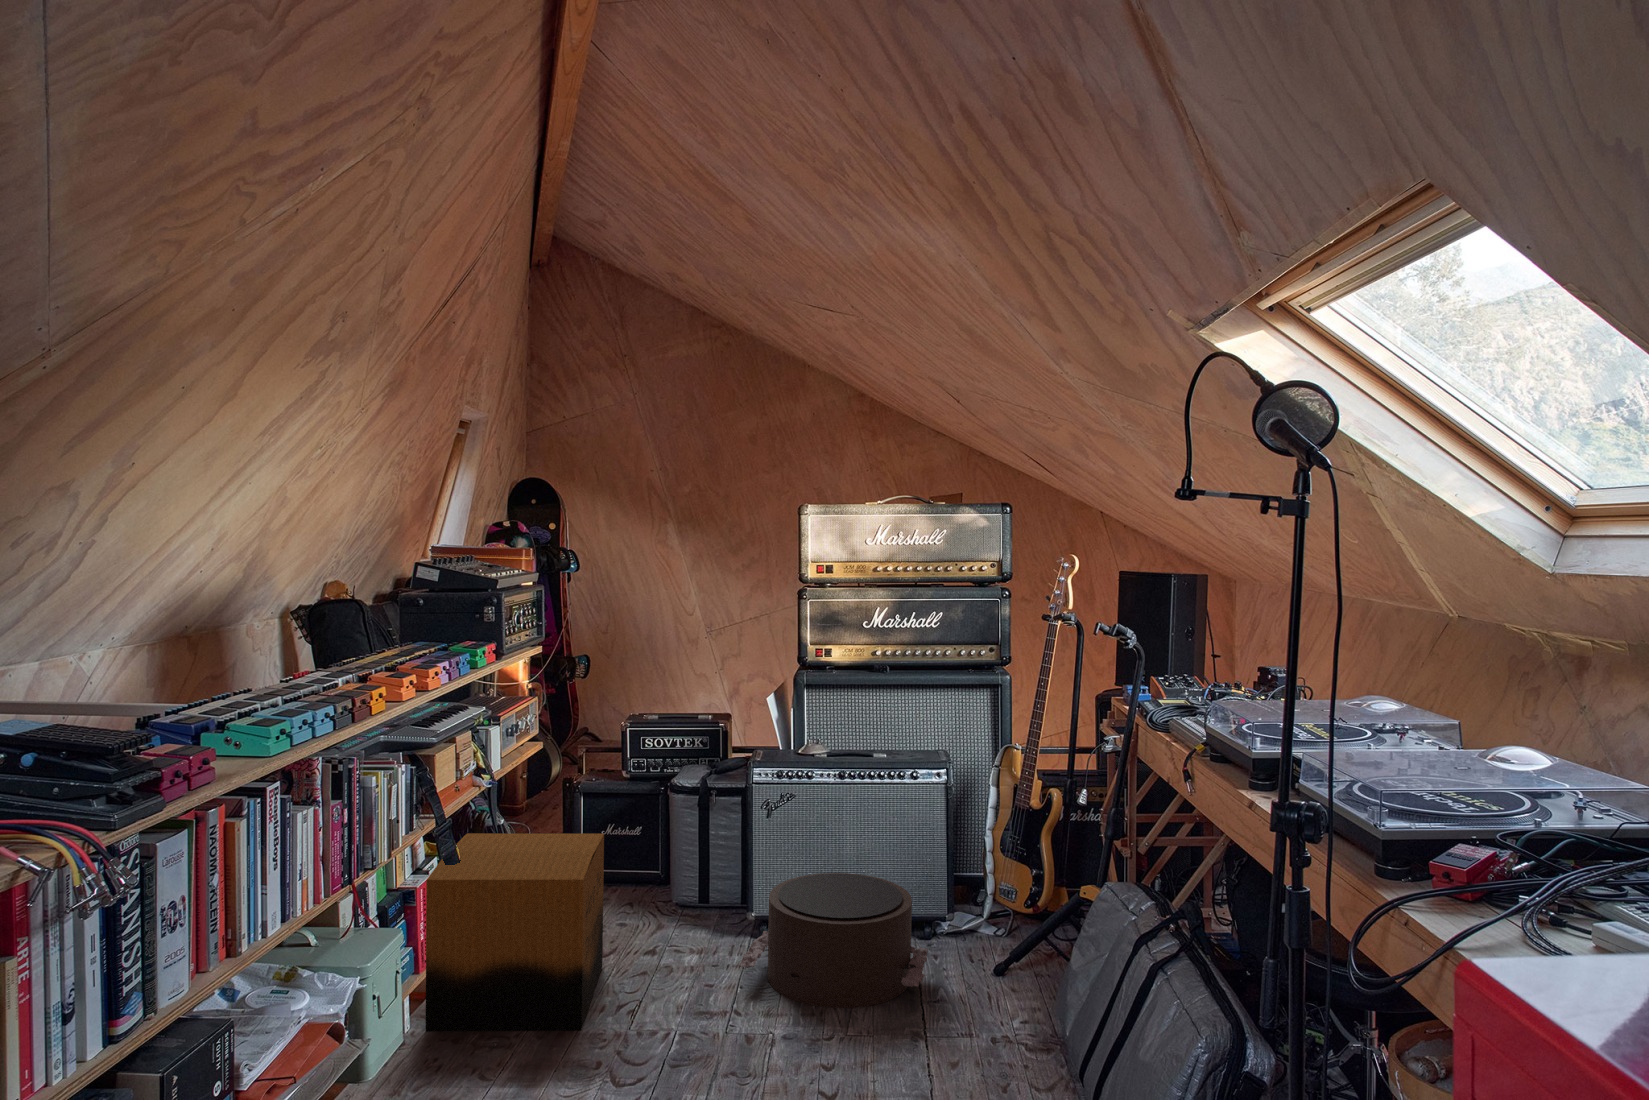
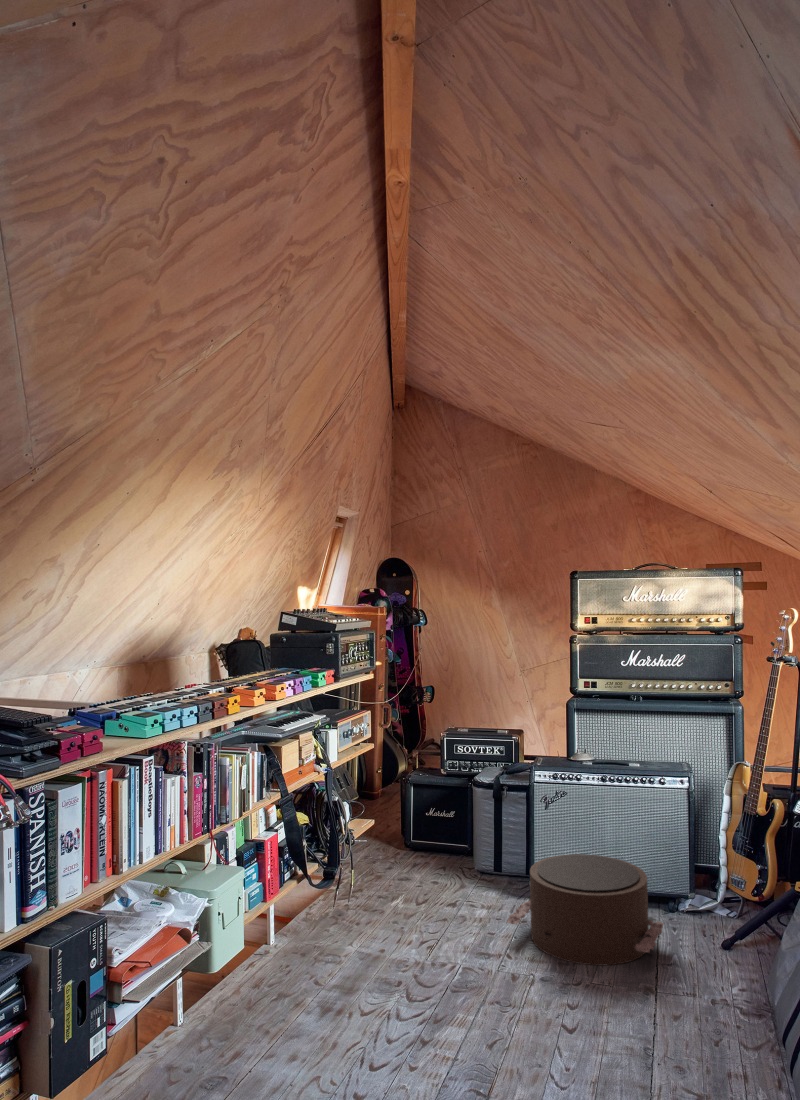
cardboard box: present [426,833,604,1032] -> none [273,807,408,960]

